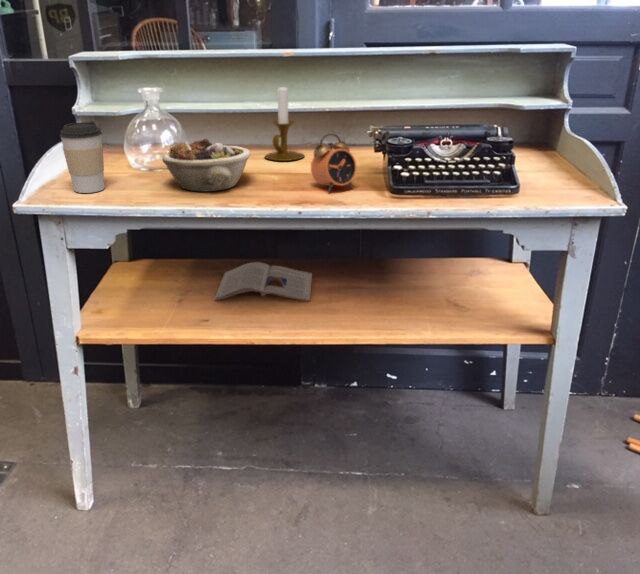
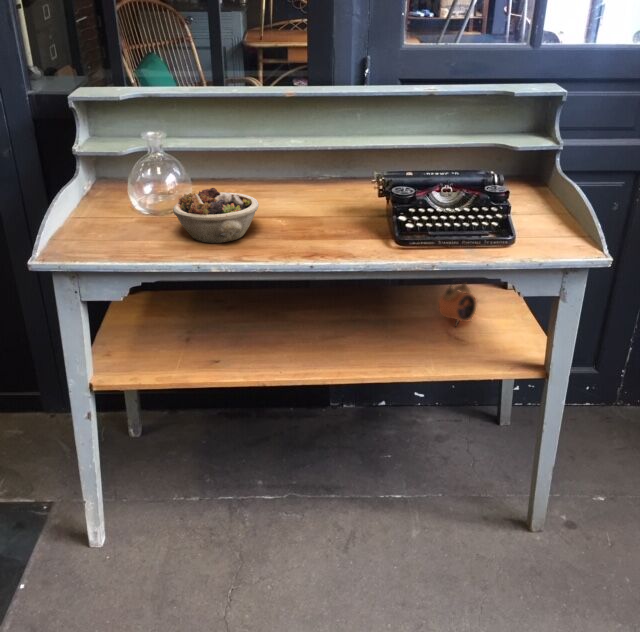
candlestick: present [265,87,304,161] -> none [265,130,305,203]
coffee cup: present [60,121,105,193] -> none [72,175,116,245]
alarm clock: present [311,134,356,192] -> present [439,283,476,325]
magazine: present [215,262,312,302] -> none [221,299,313,342]

